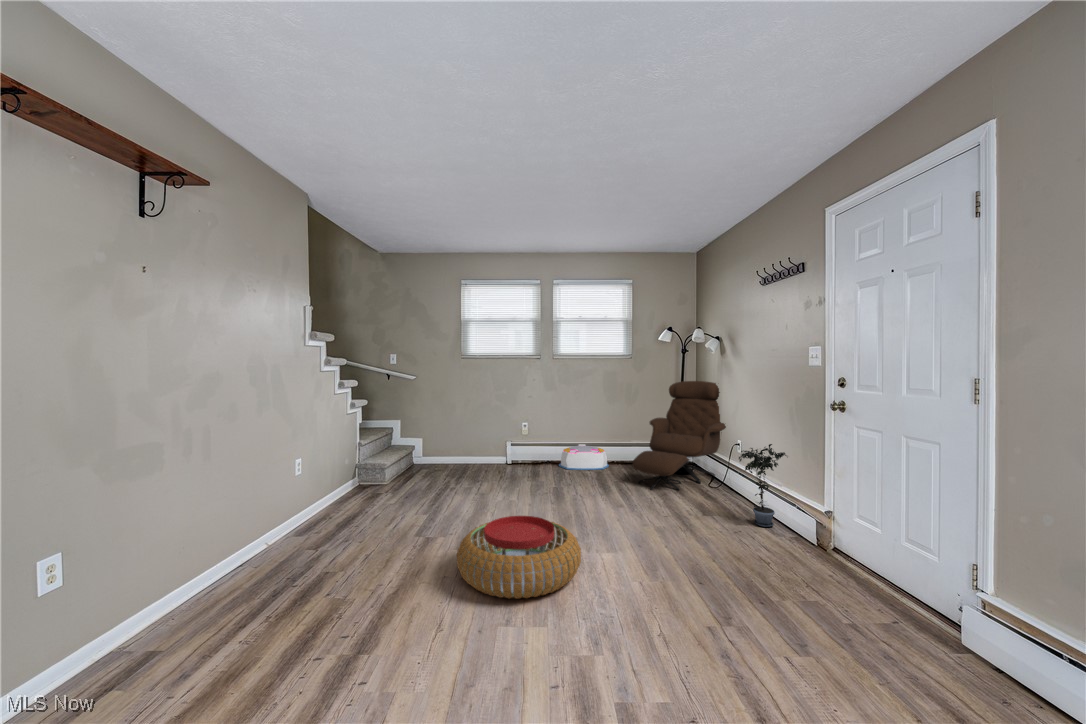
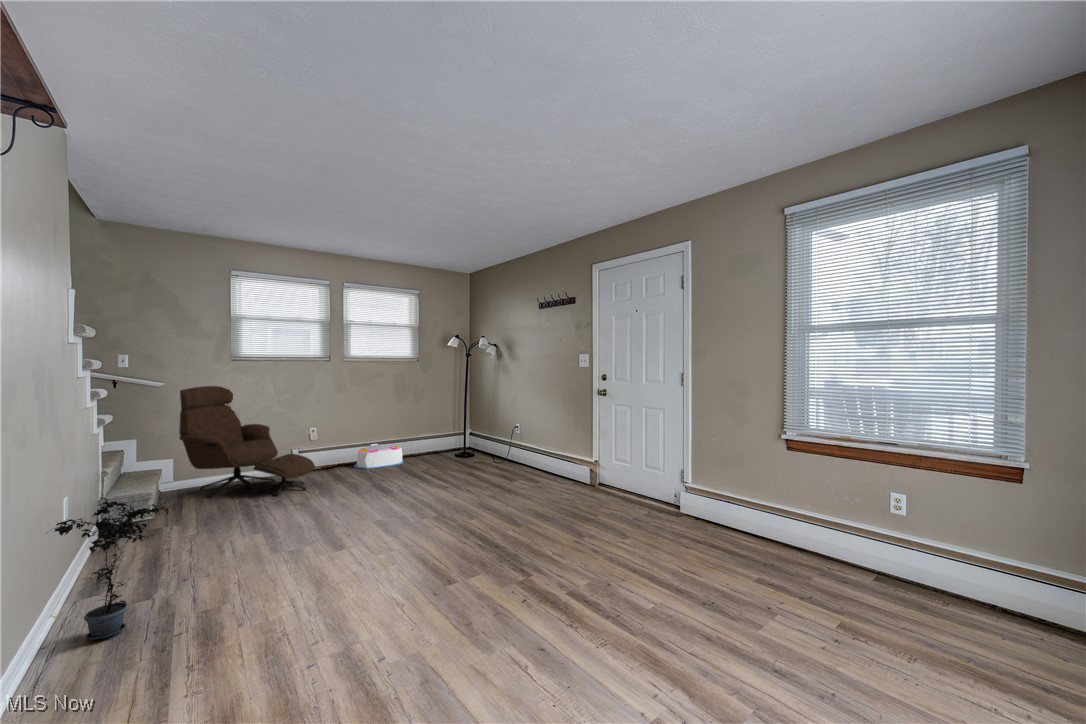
lounge chair: present [632,381,726,490] -> present [179,386,315,498]
potted plant: present [739,444,786,527] -> present [54,498,168,640]
pouf: present [457,516,581,599] -> none [361,501,474,569]

